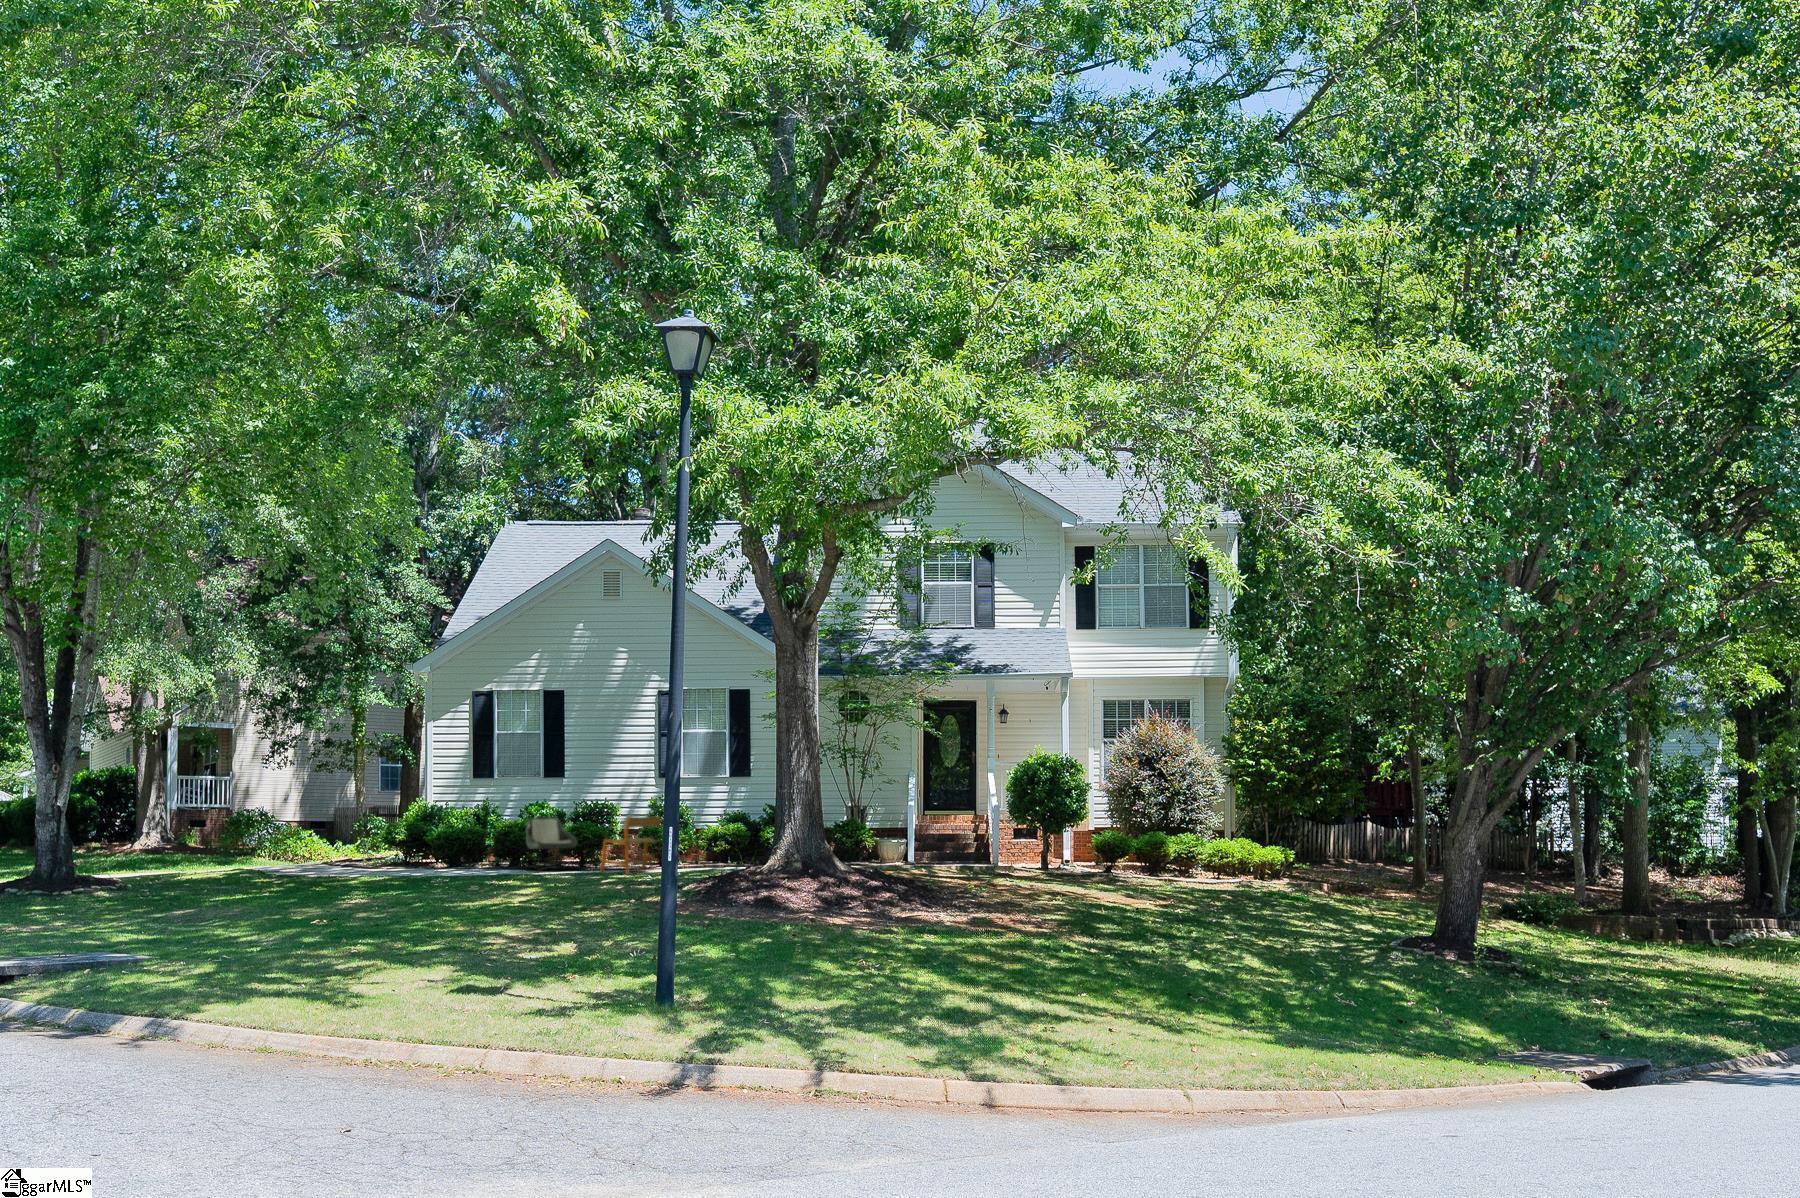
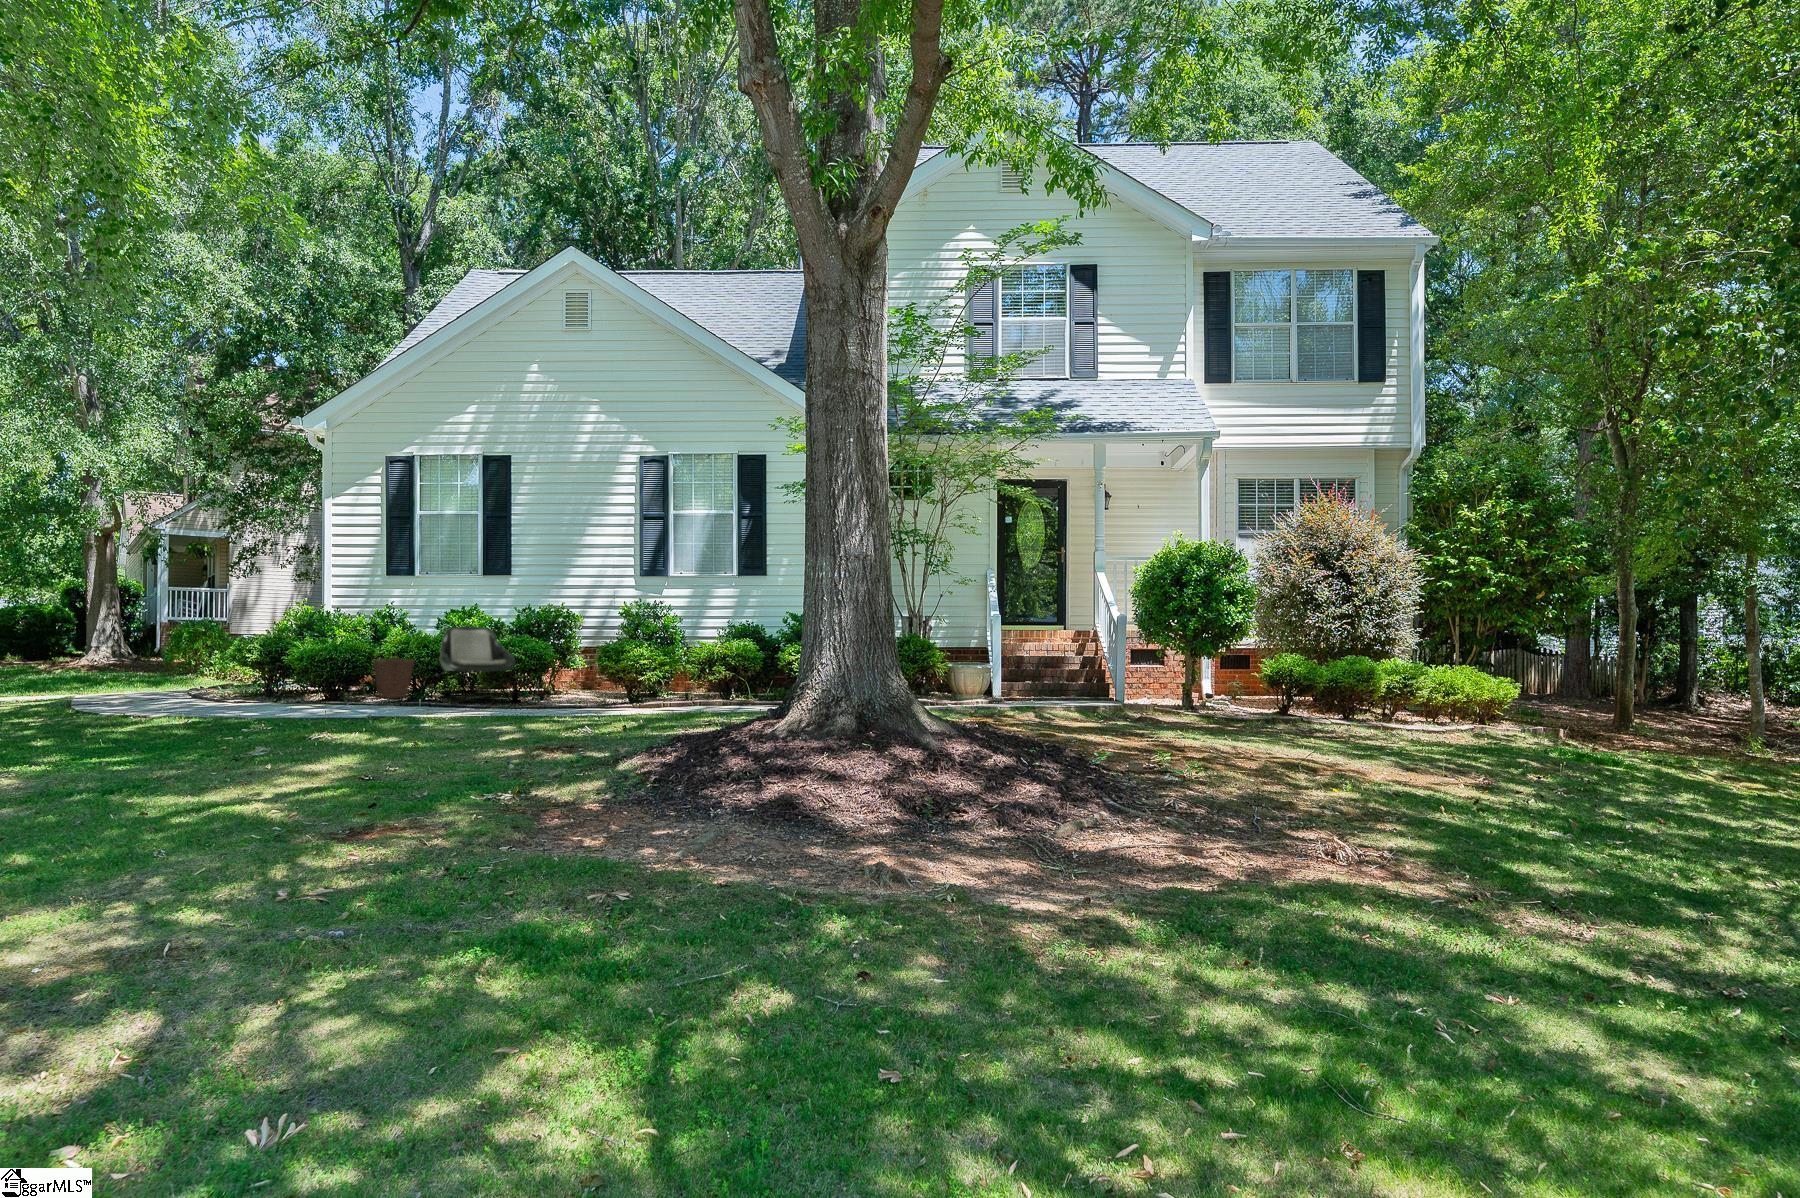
bench: present [600,816,661,875] -> none [548,626,647,709]
basket: none [478,840,506,868] -> present [373,658,414,698]

